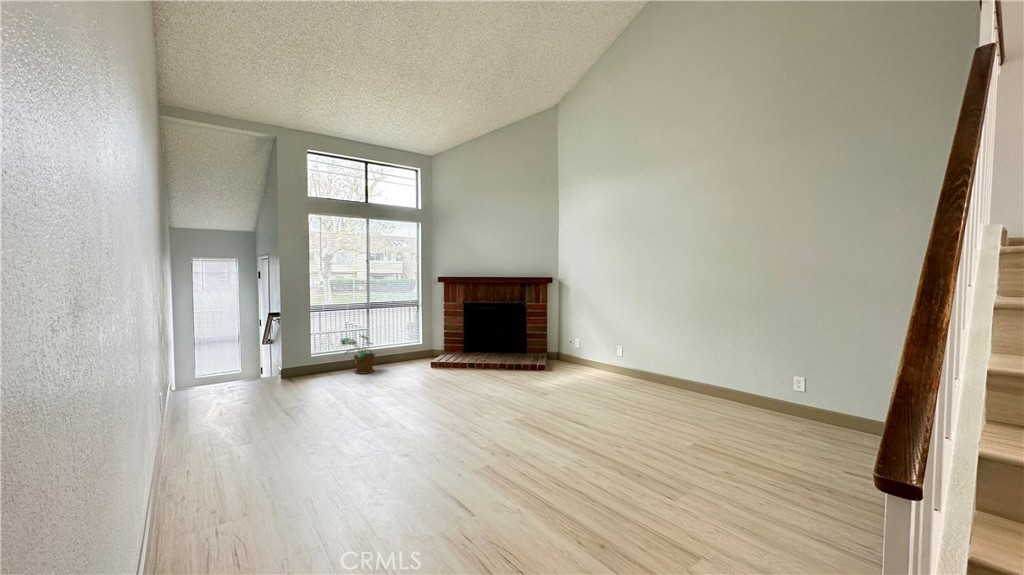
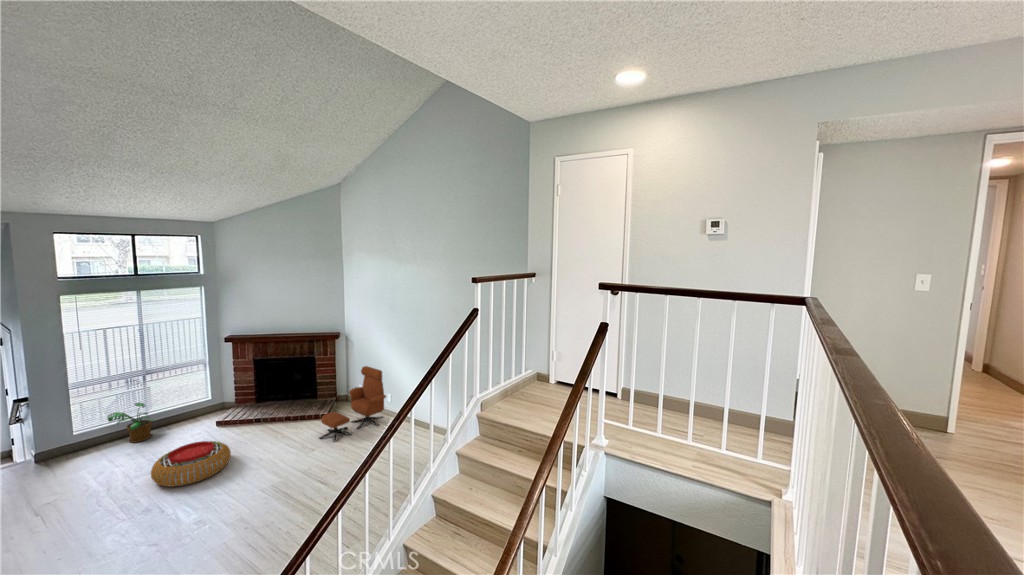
lounge chair: none [550,310,625,390] -> present [319,366,386,441]
pouf: none [388,370,462,411] -> present [151,441,231,487]

